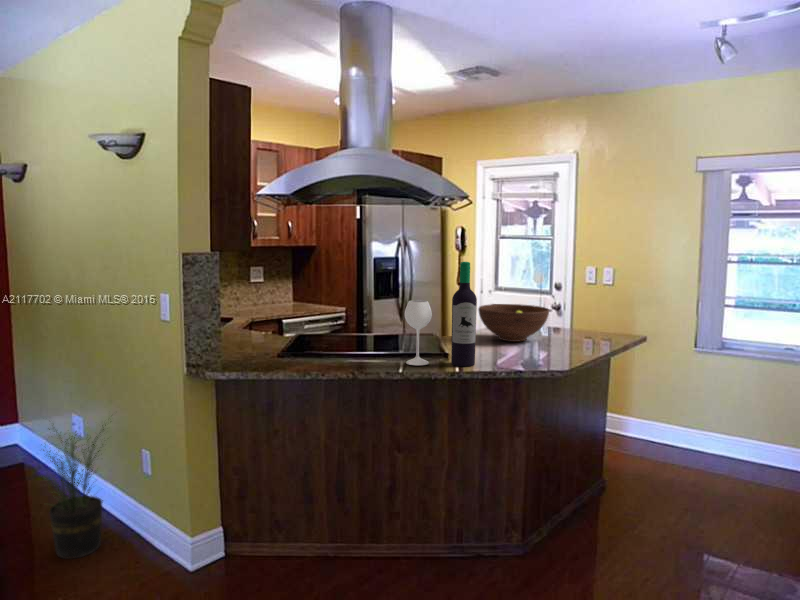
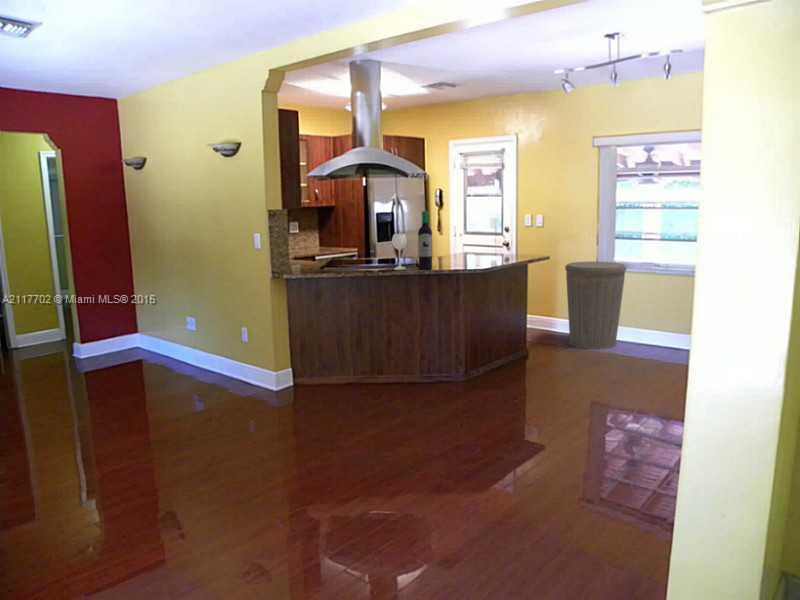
fruit bowl: present [478,304,549,342] -> none [440,238,482,260]
trash can: none [658,339,756,479] -> present [565,262,626,349]
potted plant: present [43,424,106,559] -> none [185,306,226,387]

